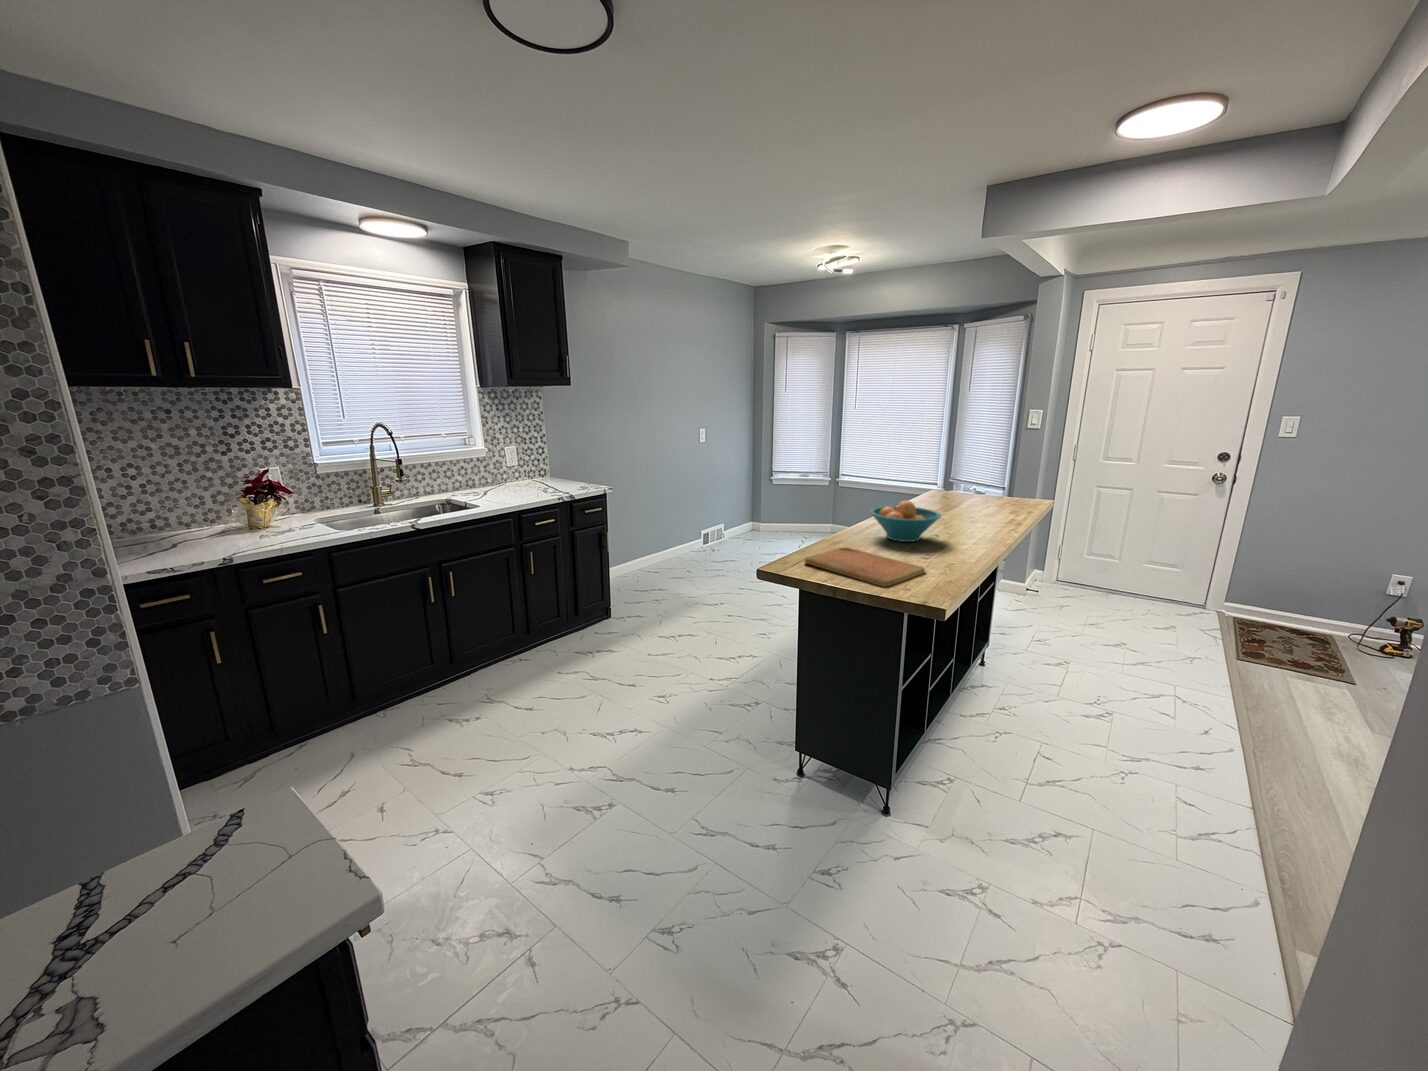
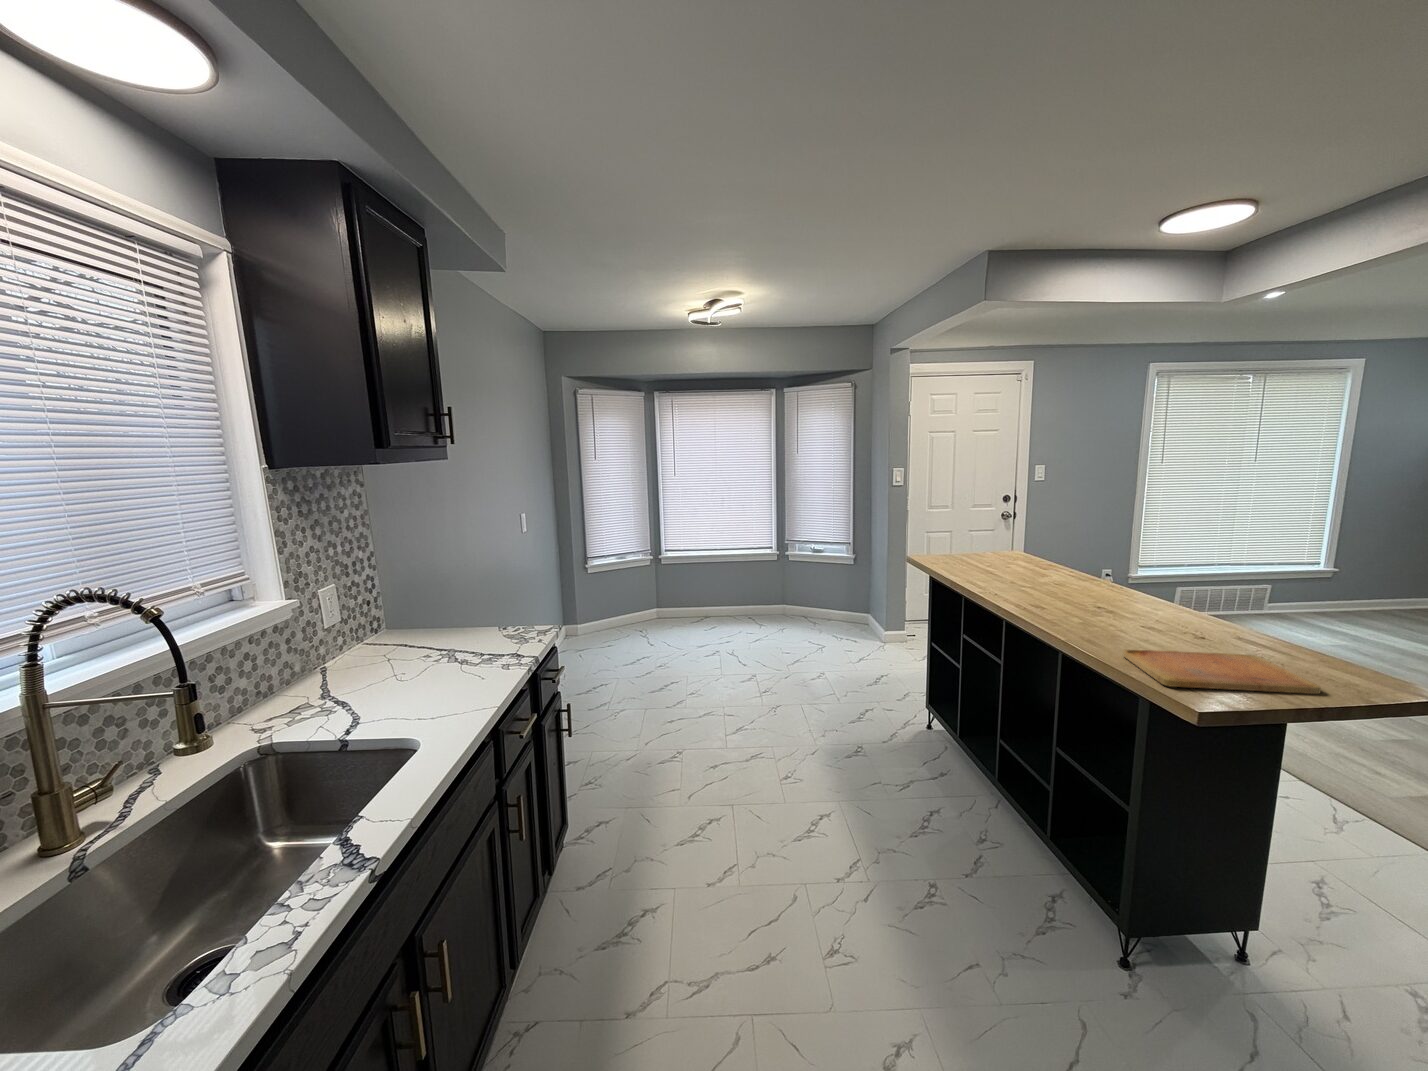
fruit bowl: present [871,501,941,542] -> none [1041,577,1134,626]

